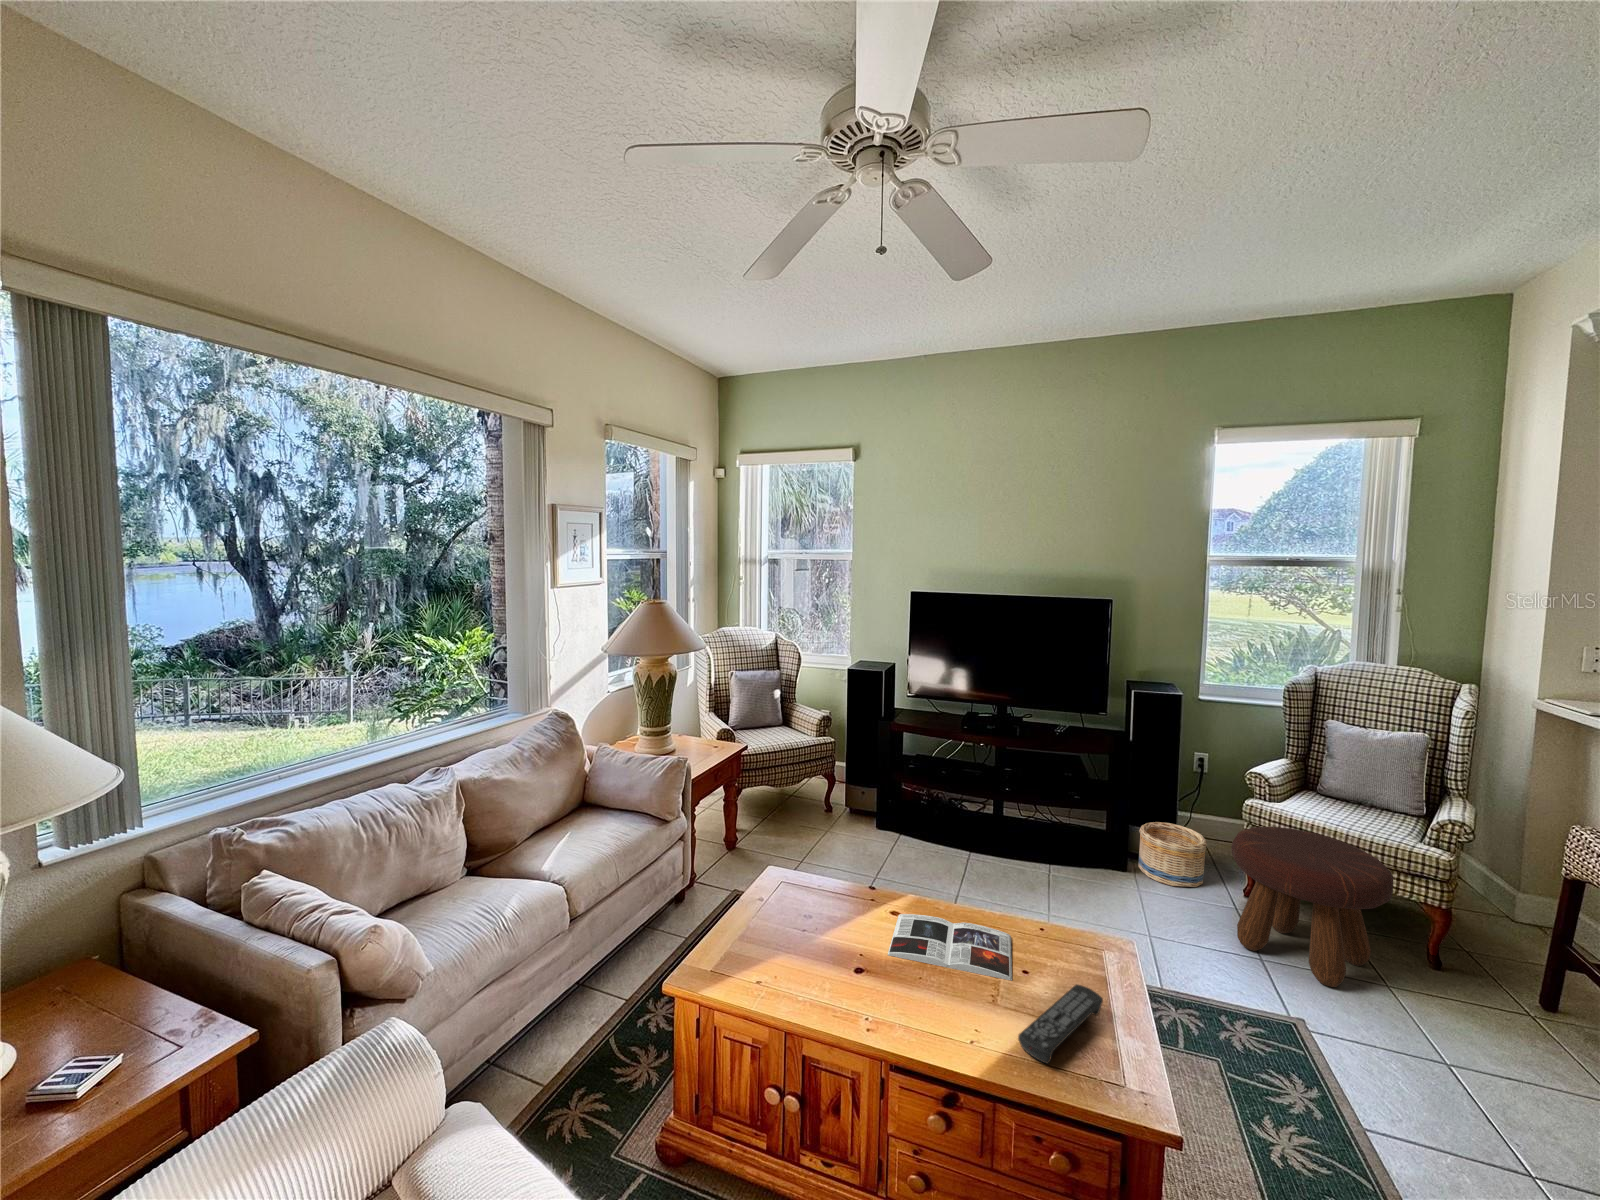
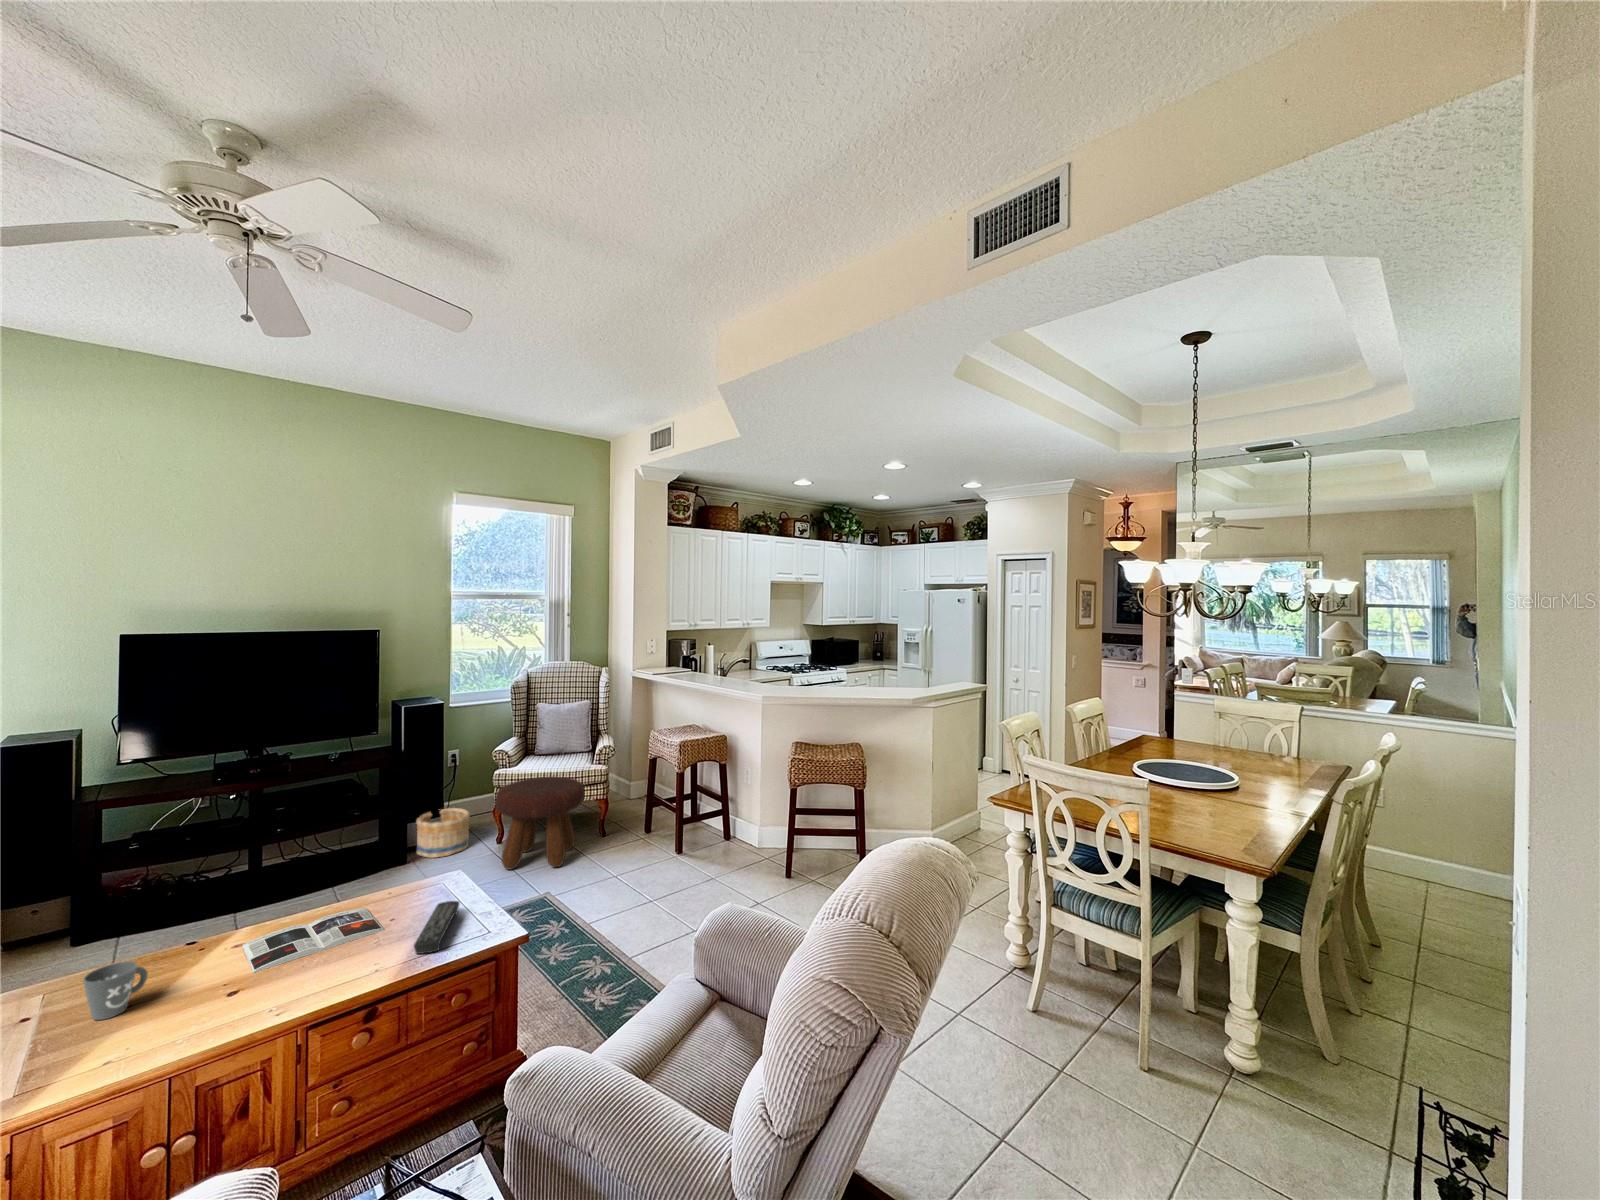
mug: none [781,884,822,934] -> present [83,961,148,1020]

